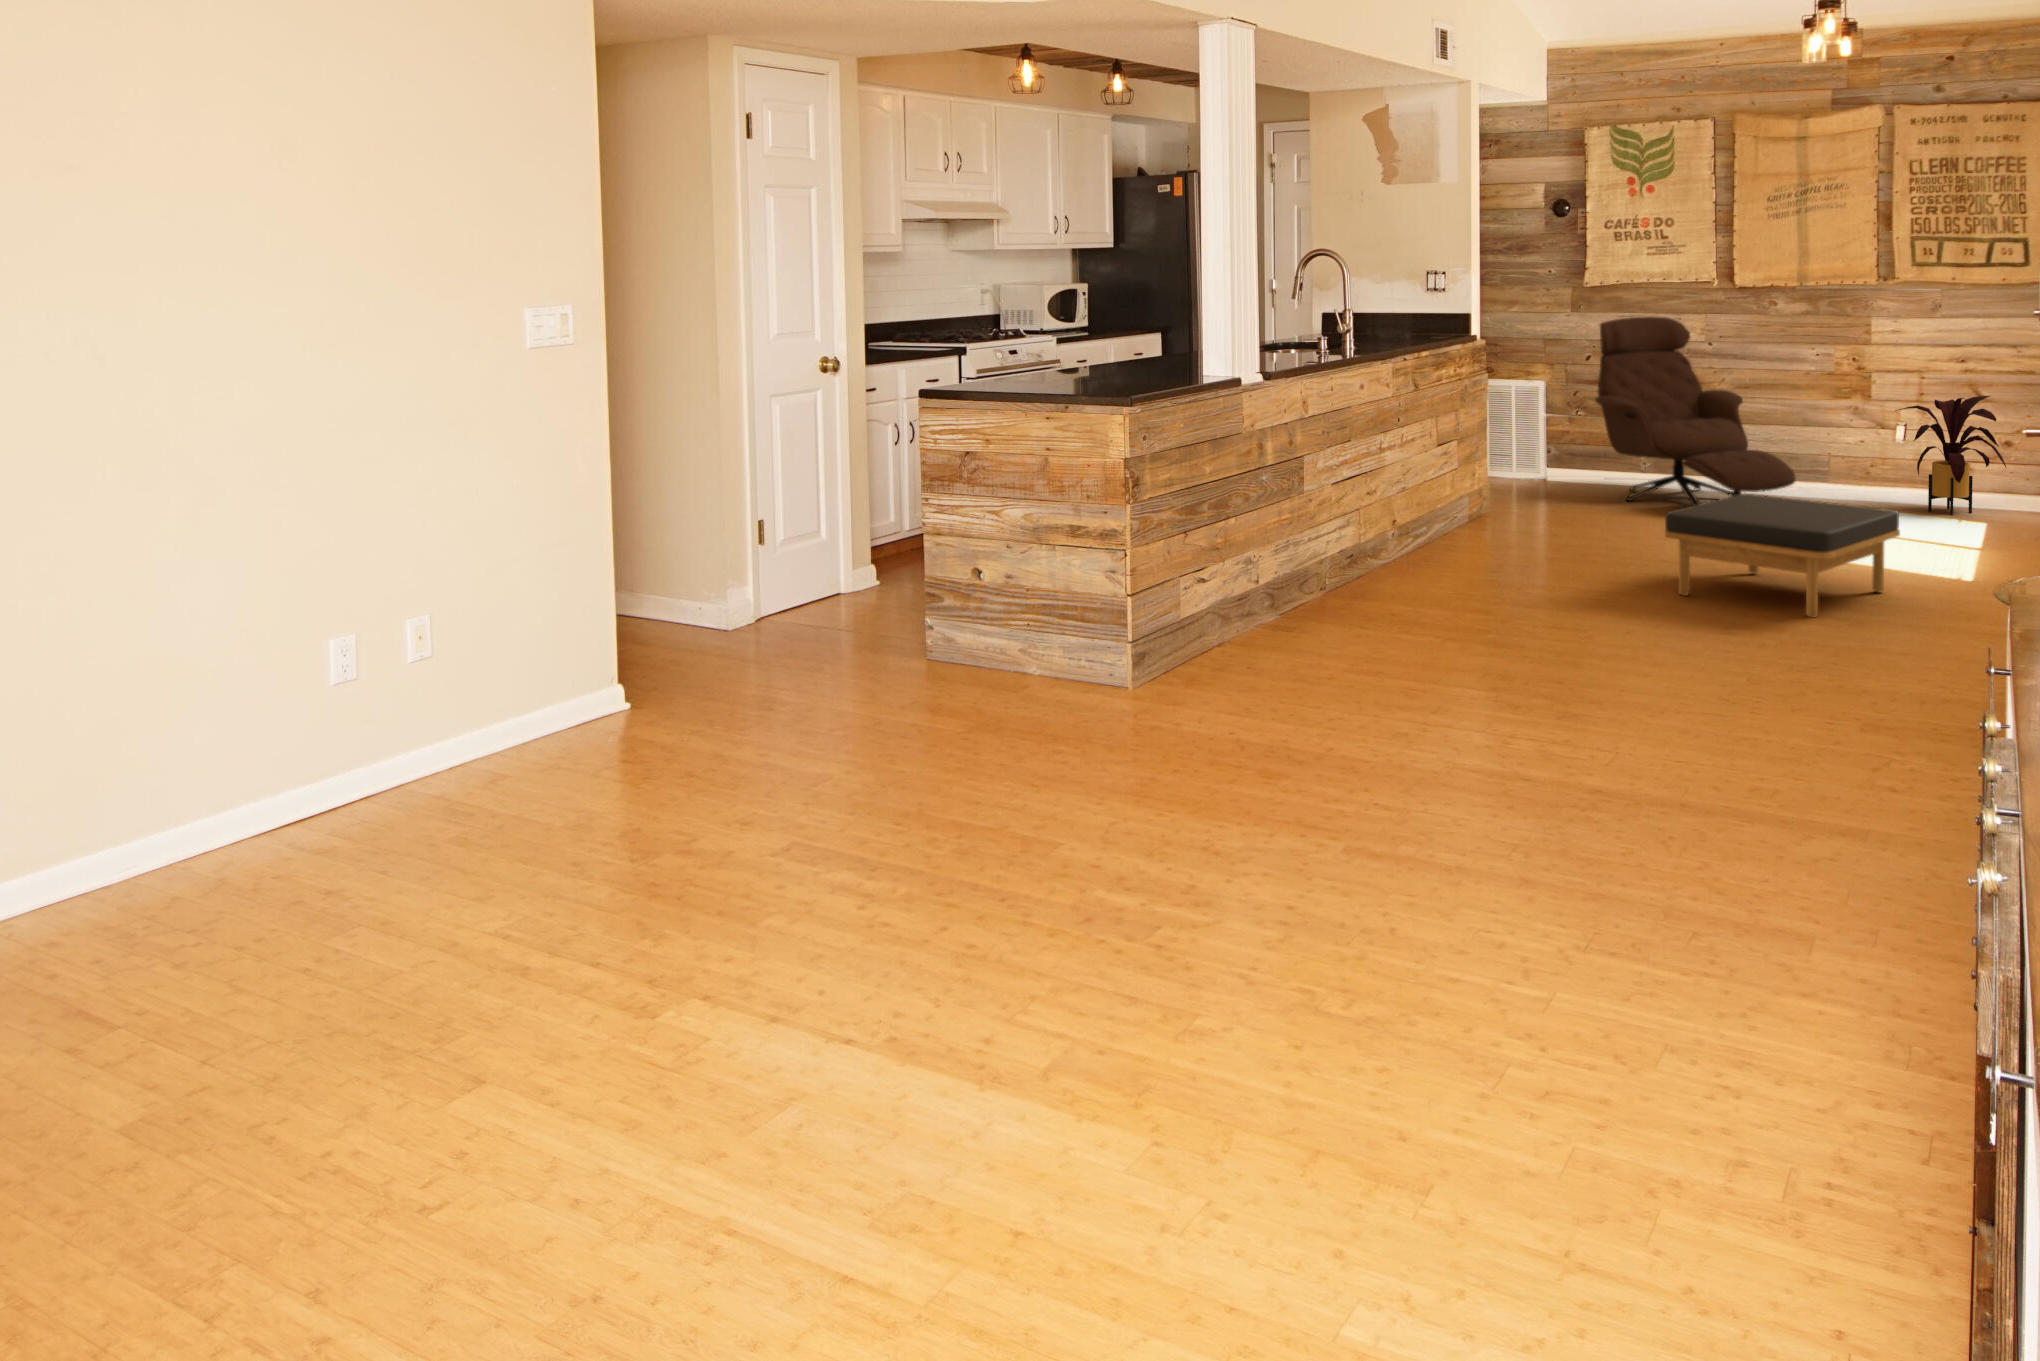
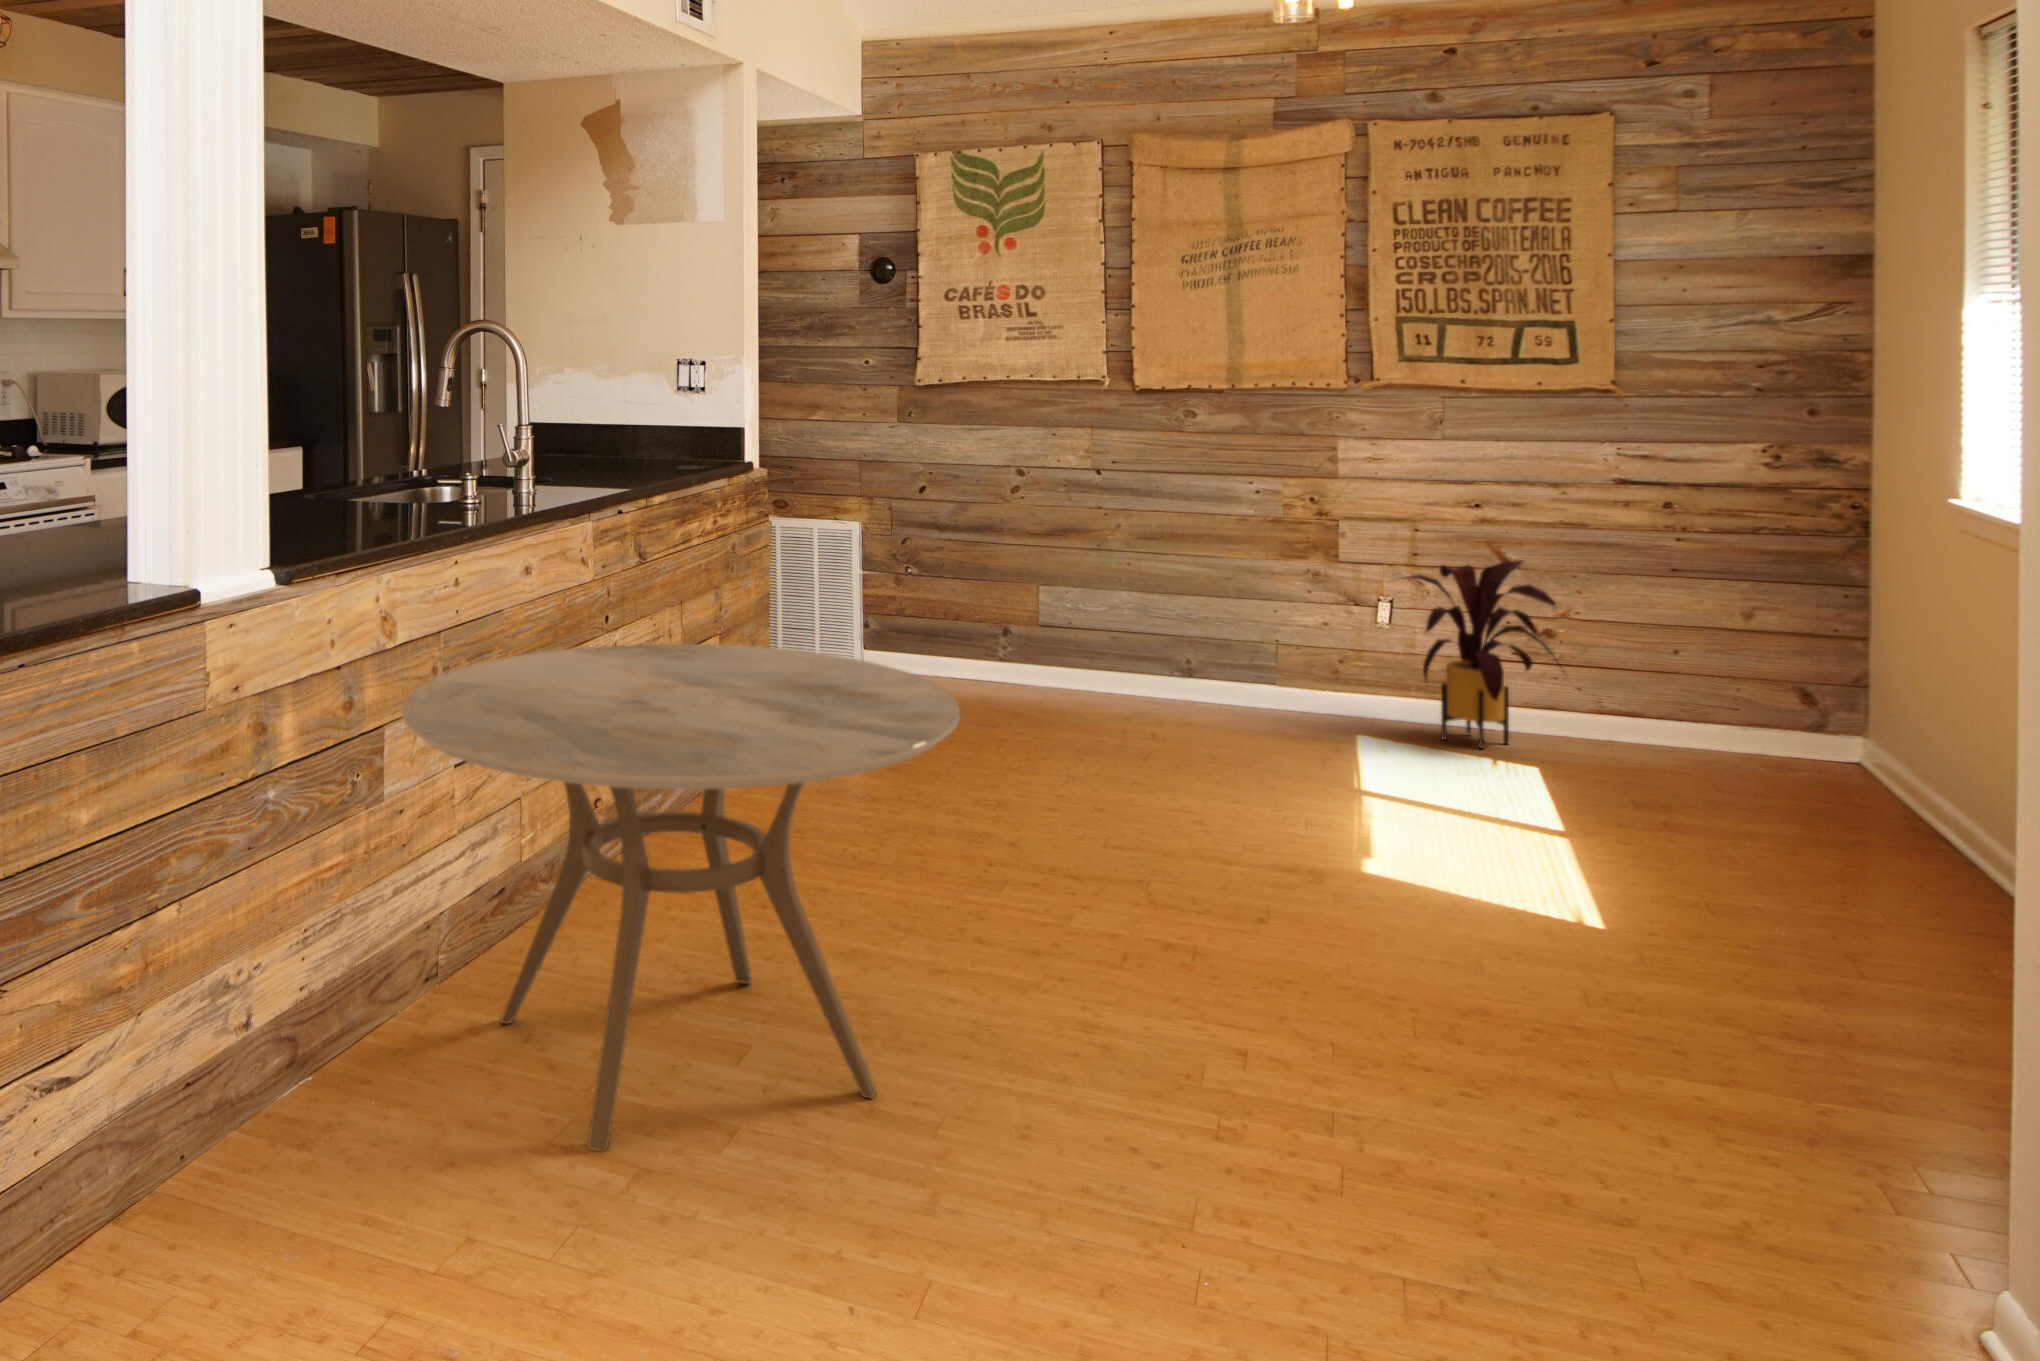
lounge chair: present [1595,316,1796,506] -> none [935,431,1245,757]
dining table: none [1320,422,1597,635] -> present [402,644,960,1152]
ottoman: present [1665,494,1900,617] -> none [1081,766,1514,1069]

